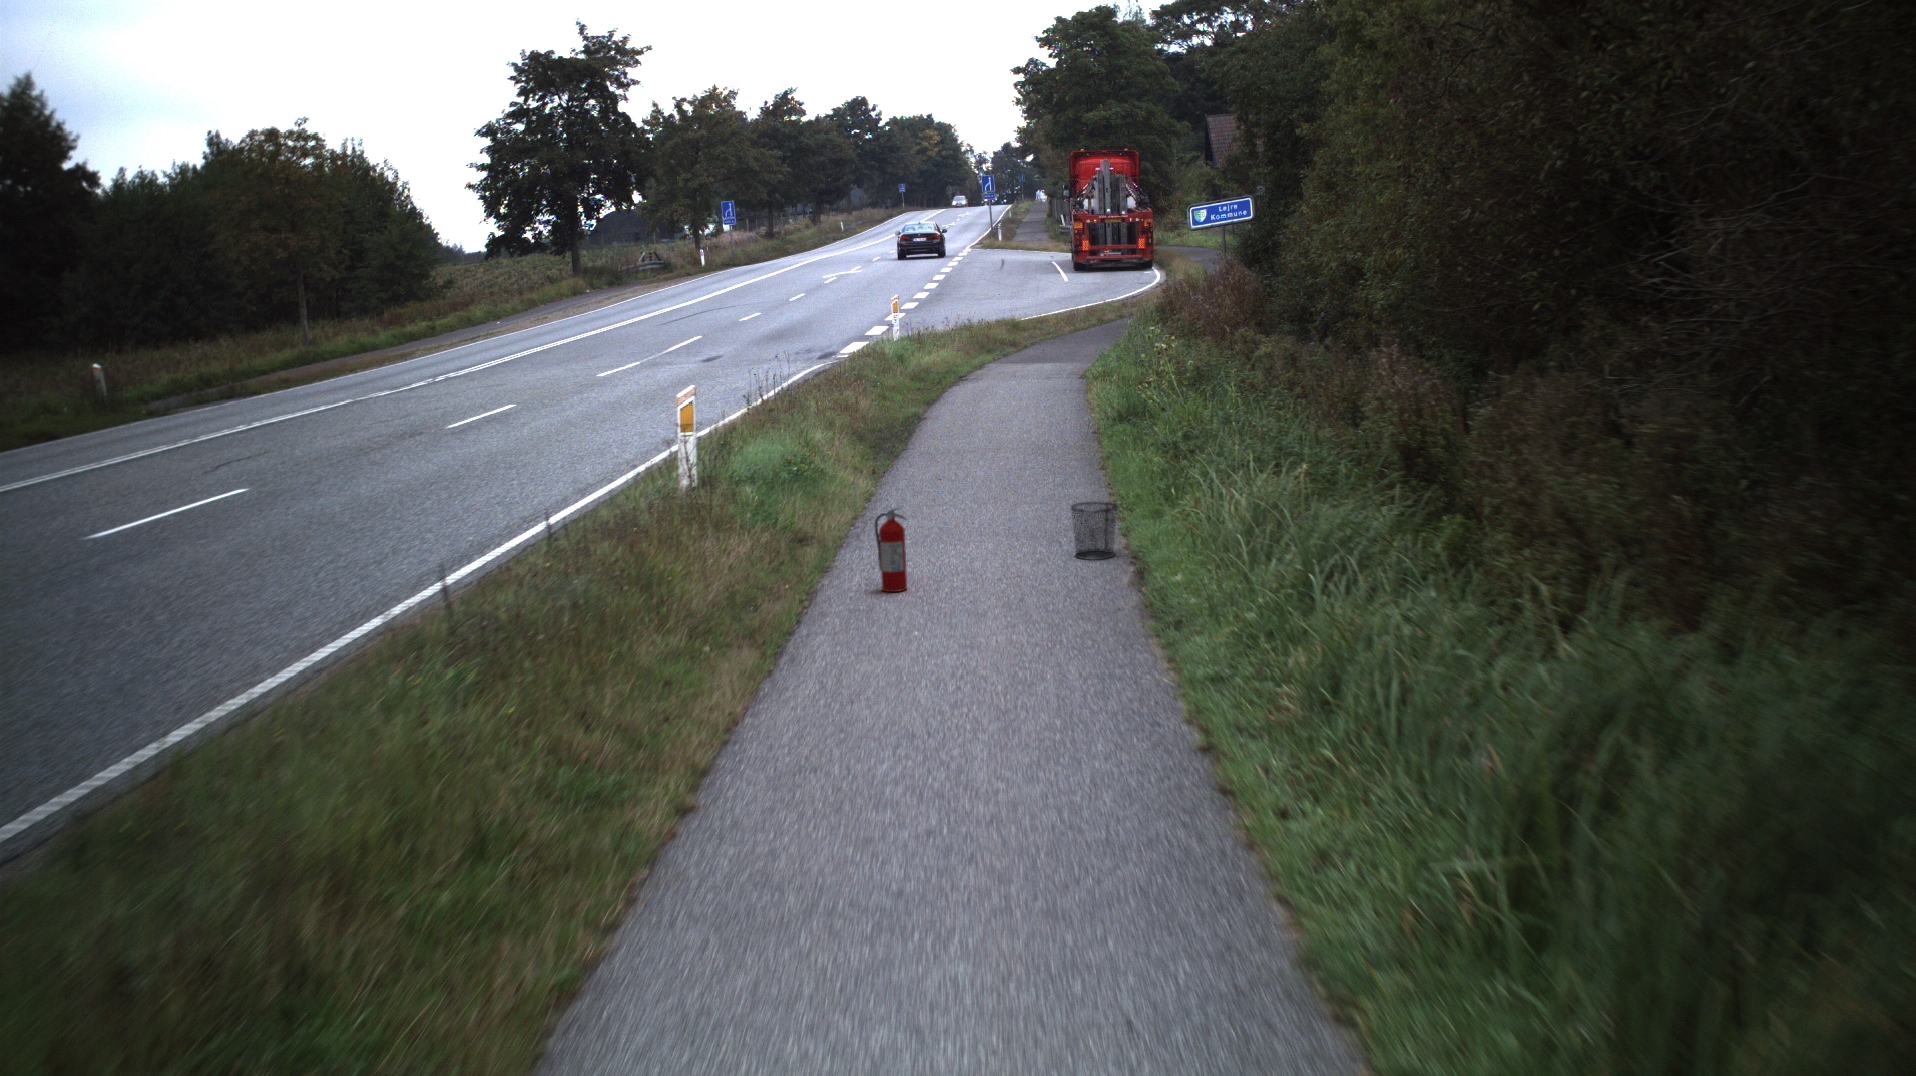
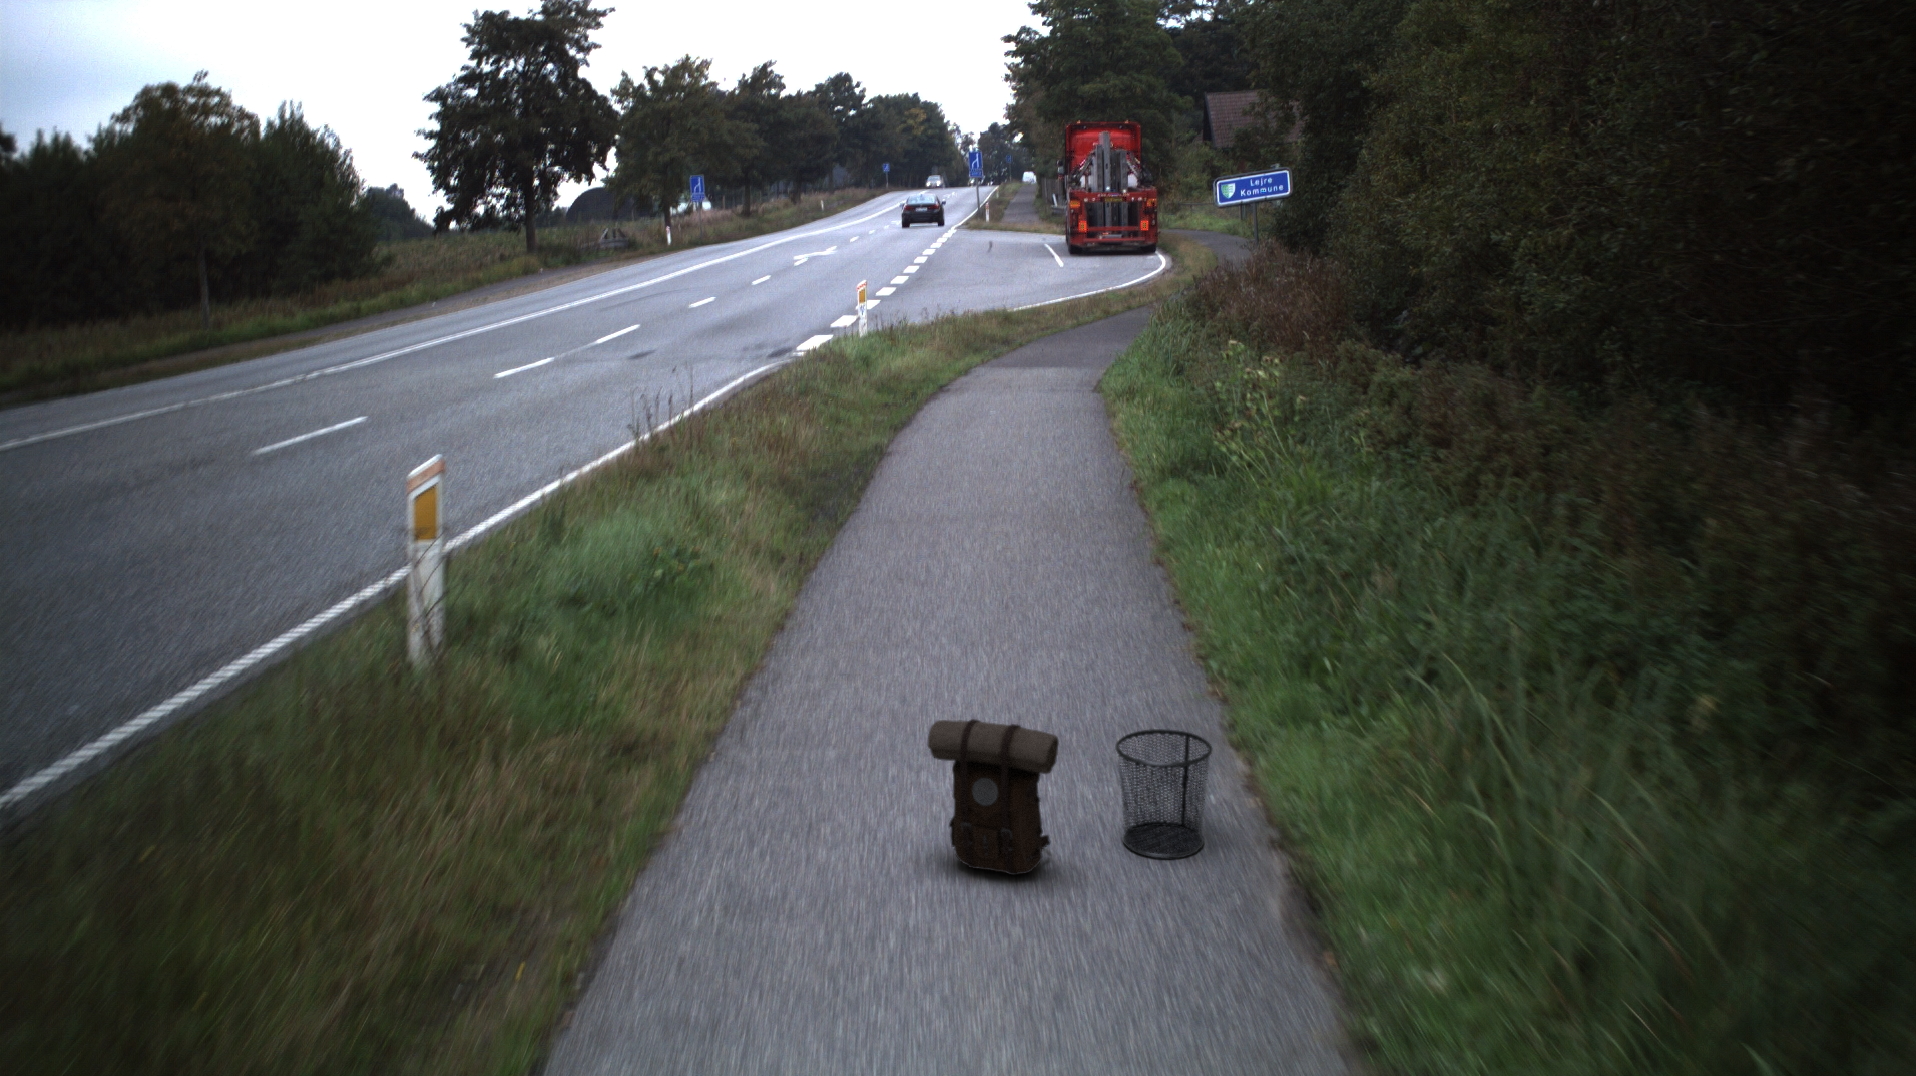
backpack: none [978,489,1042,565] -> present [928,719,1059,875]
fire extinguisher: present [874,508,907,592] -> none [689,799,764,986]

